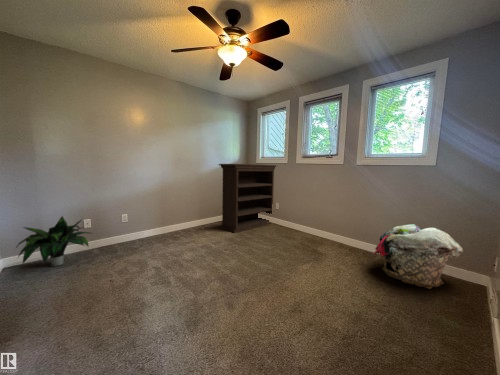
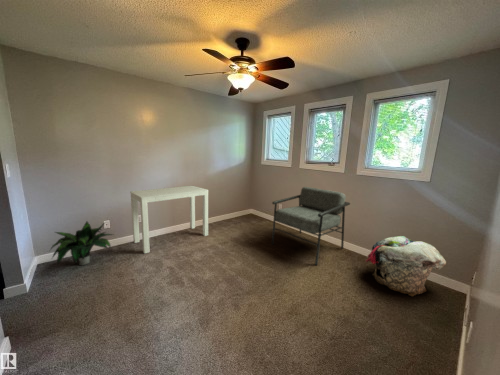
bookshelf: present [219,164,276,233] -> none [225,166,282,232]
armchair: none [269,182,352,261] -> present [272,187,350,265]
desk: none [114,184,200,254] -> present [130,186,208,253]

